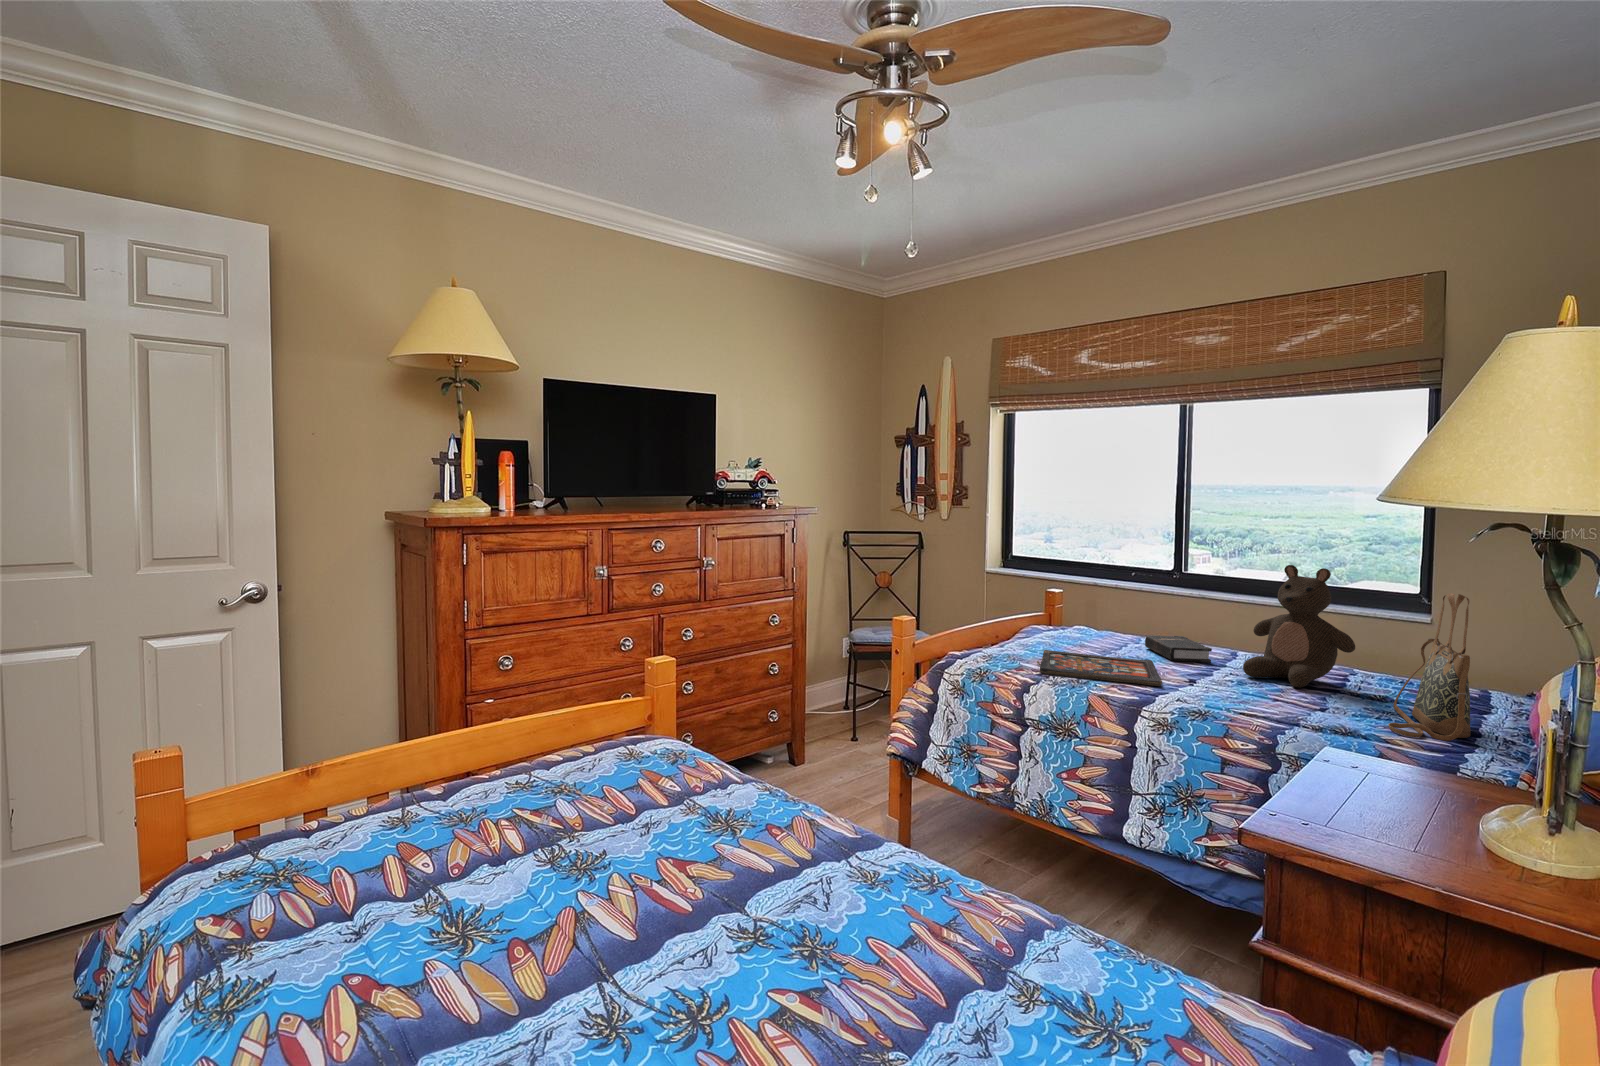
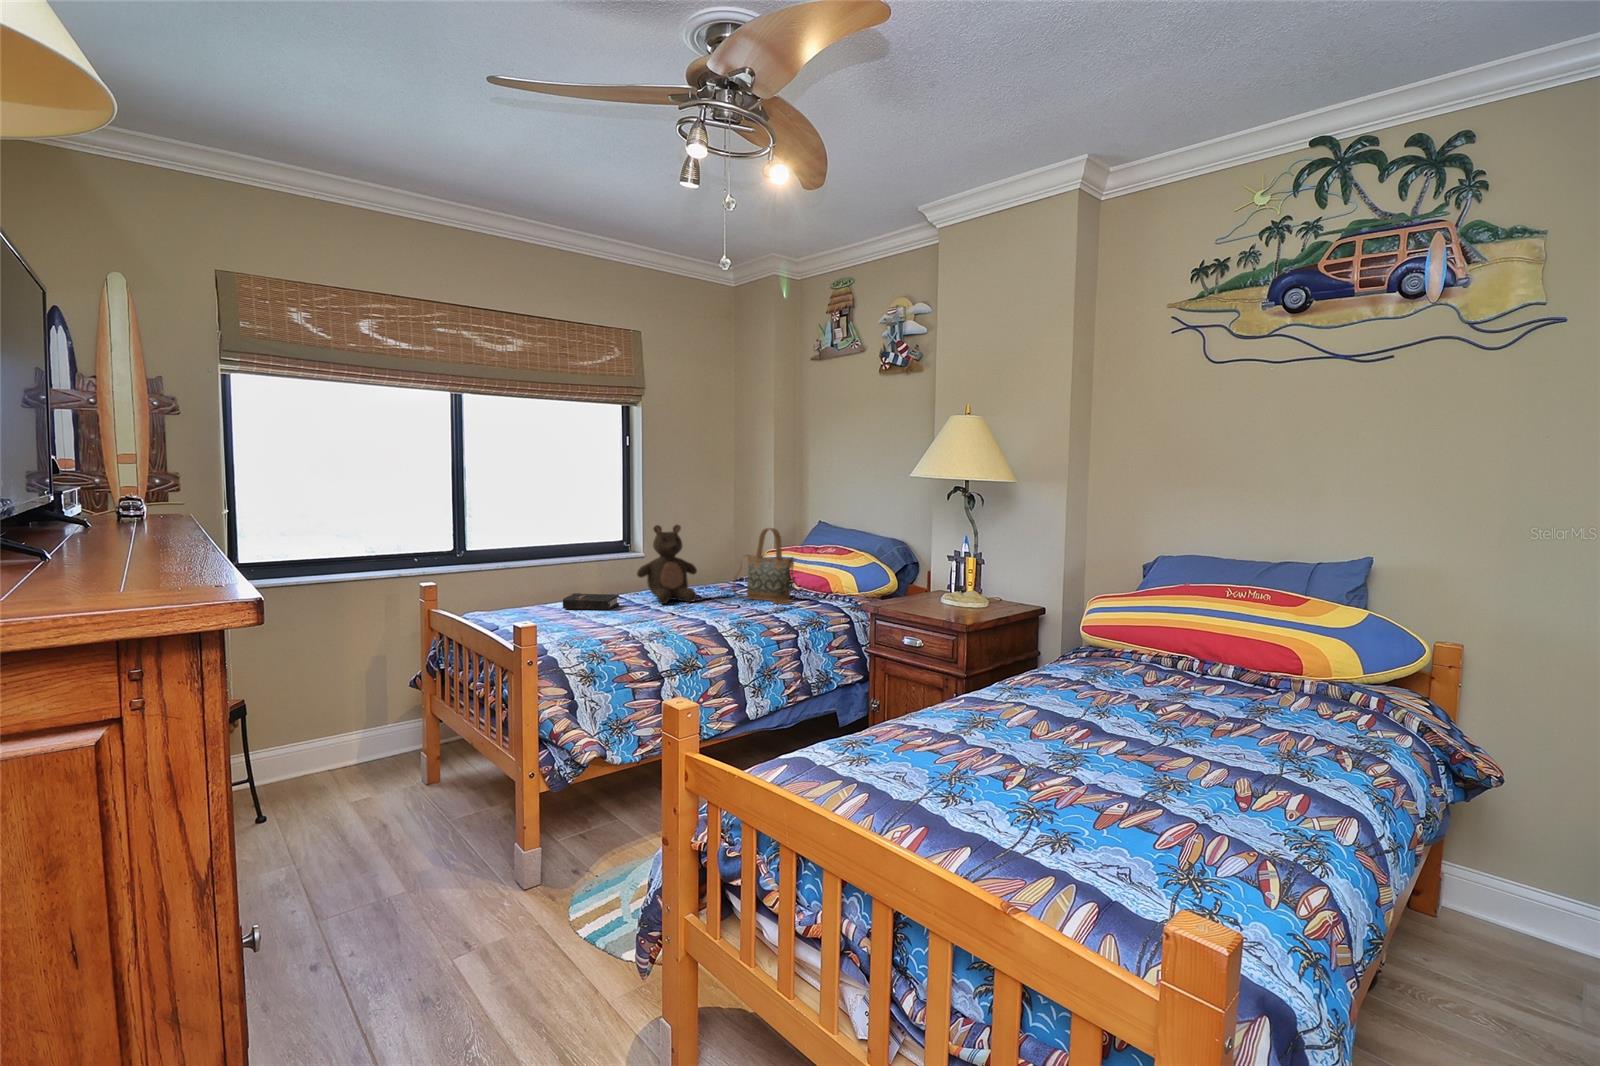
board game: present [1037,650,1162,686] -> none [581,610,690,636]

